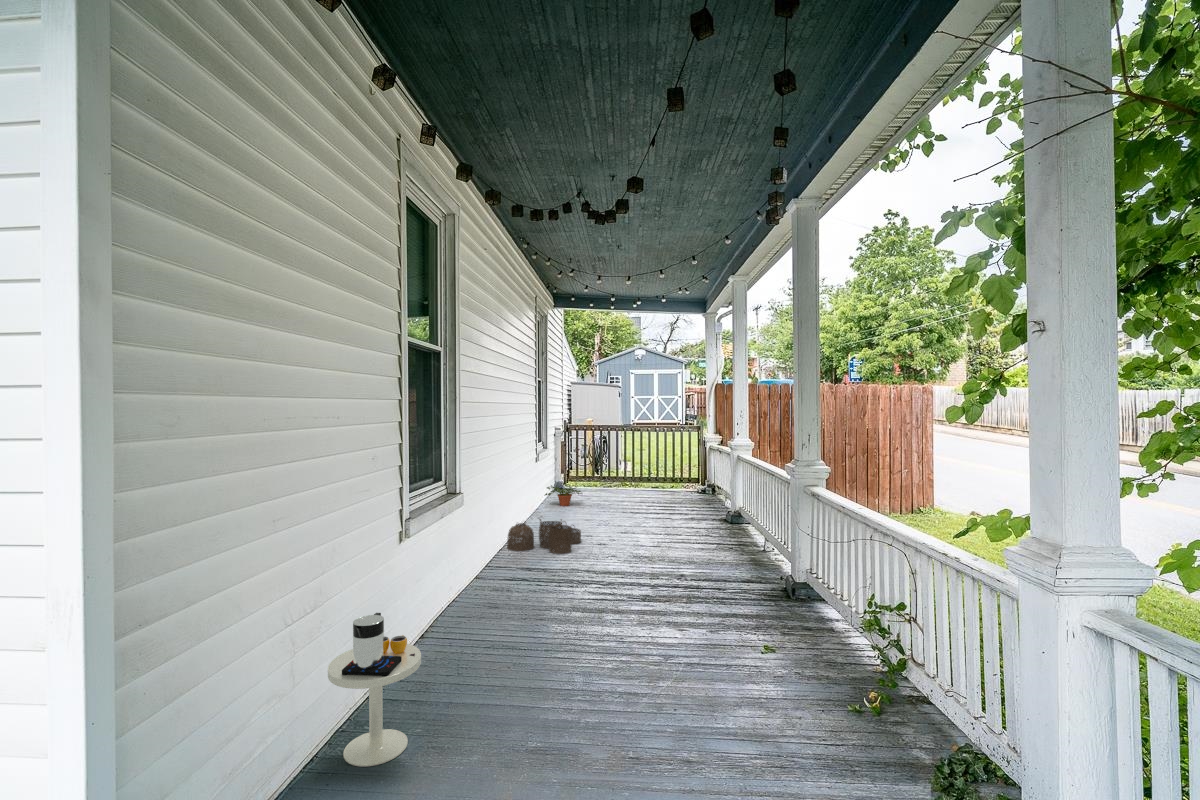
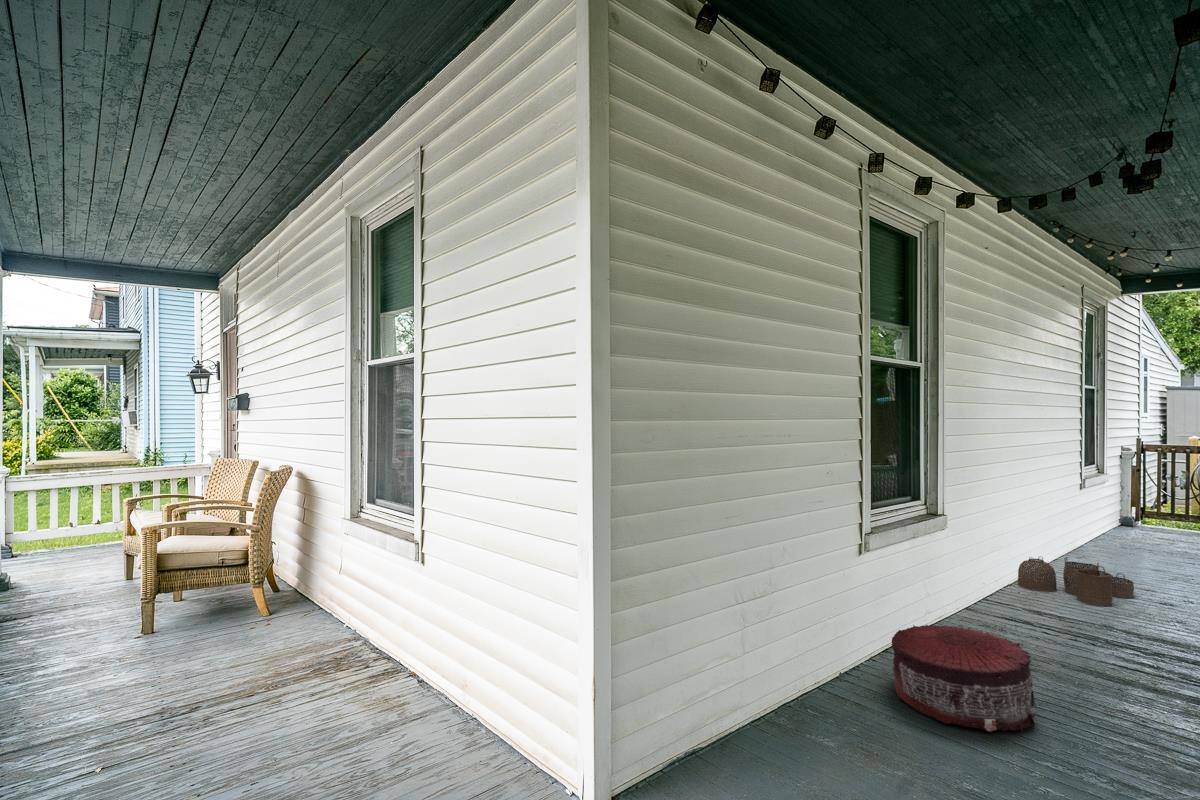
potted plant: present [545,485,582,506] -> none [1094,519,1160,549]
pouf: none [437,596,562,702] -> present [892,625,1036,732]
side table: present [328,613,421,767] -> none [786,605,863,730]

